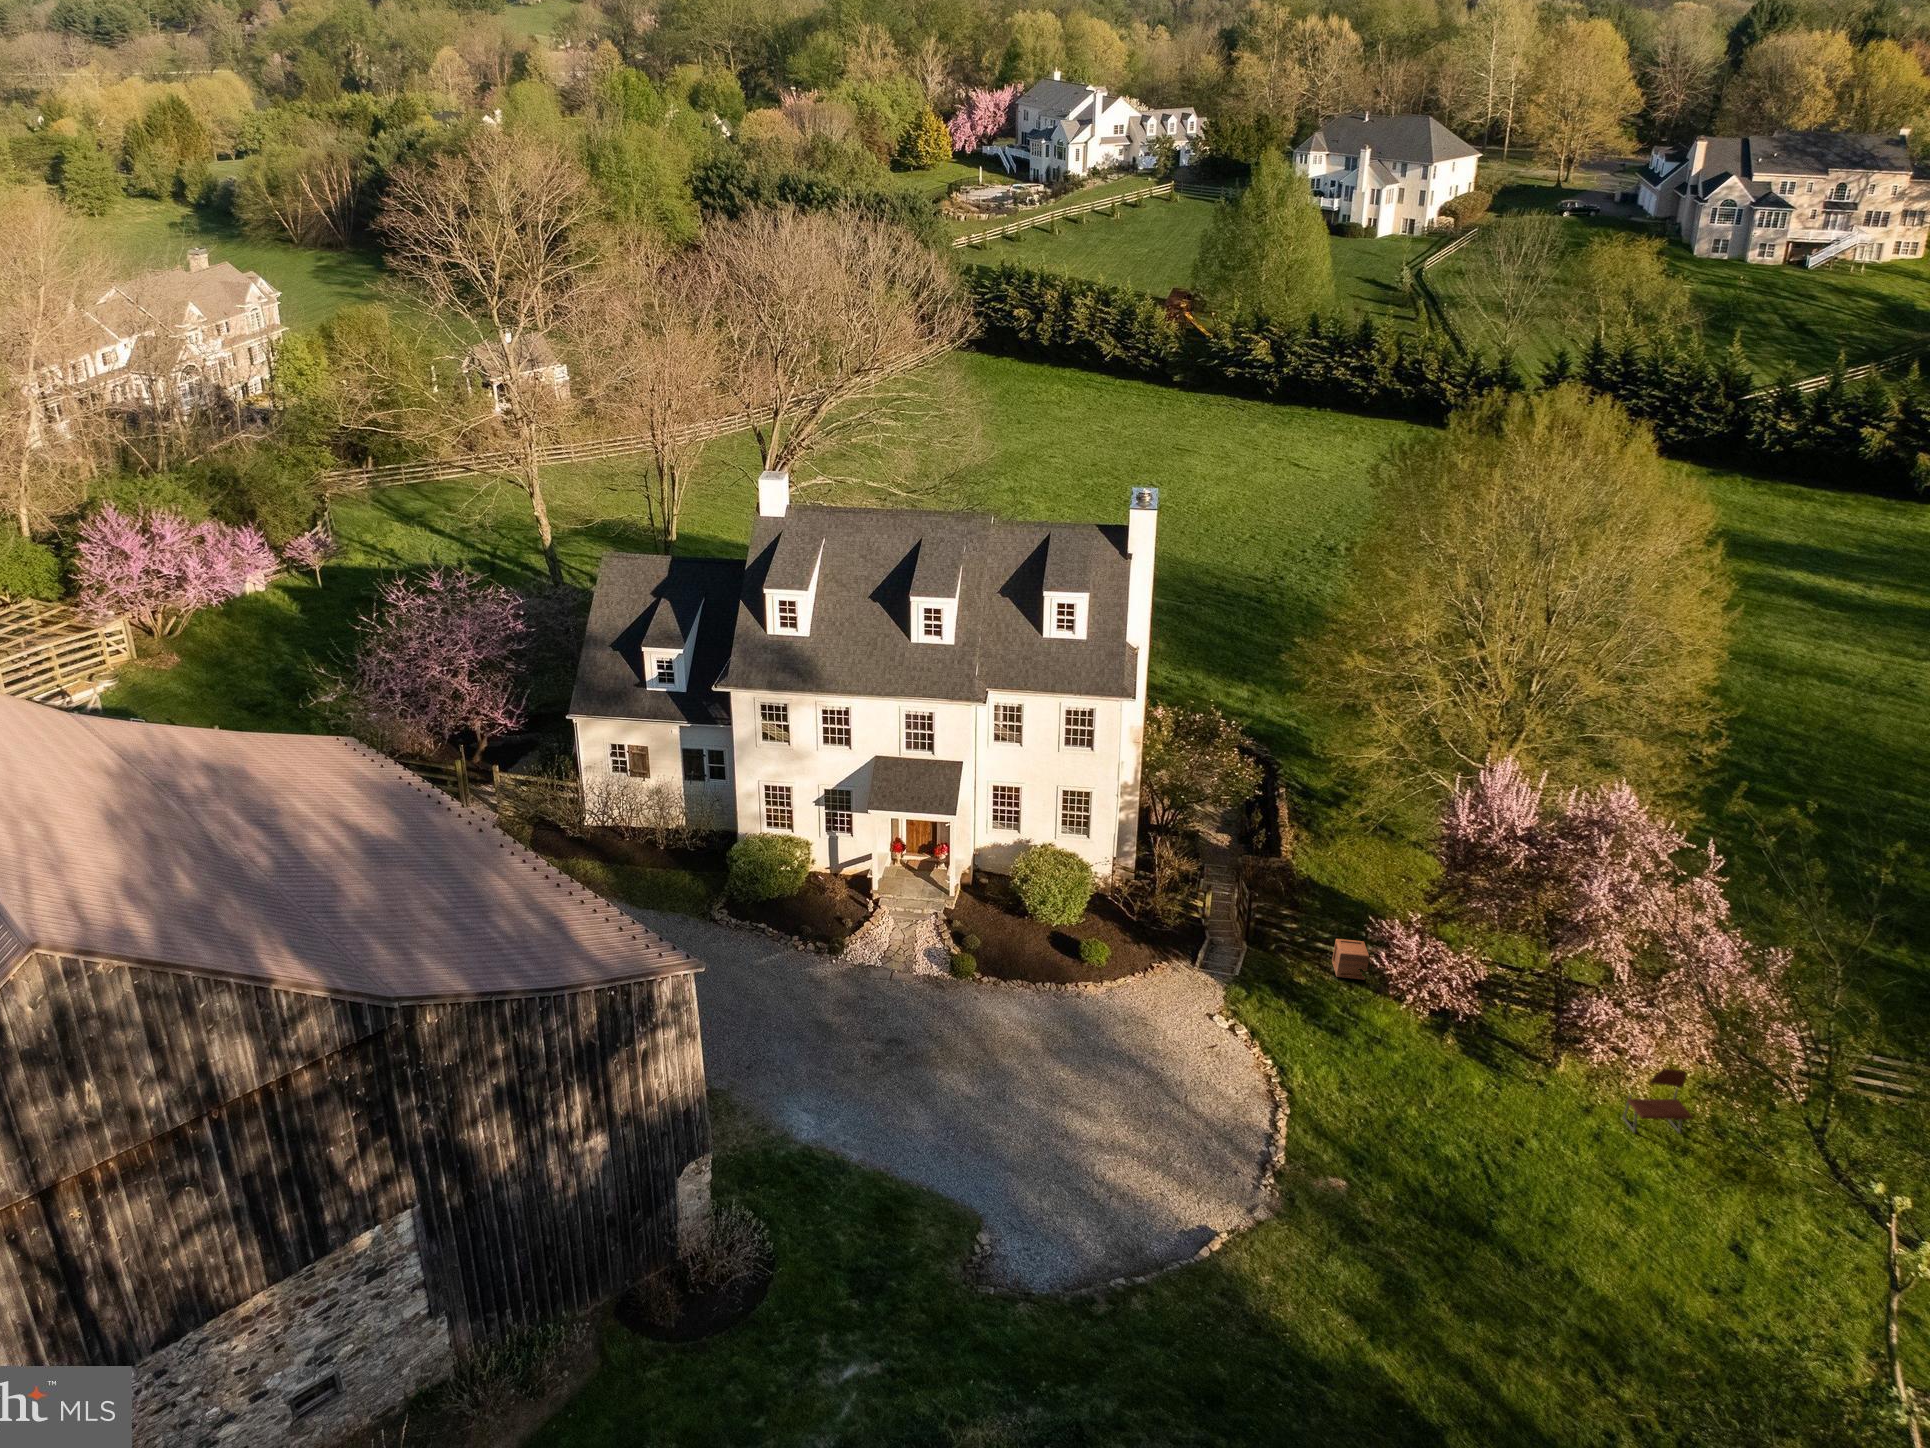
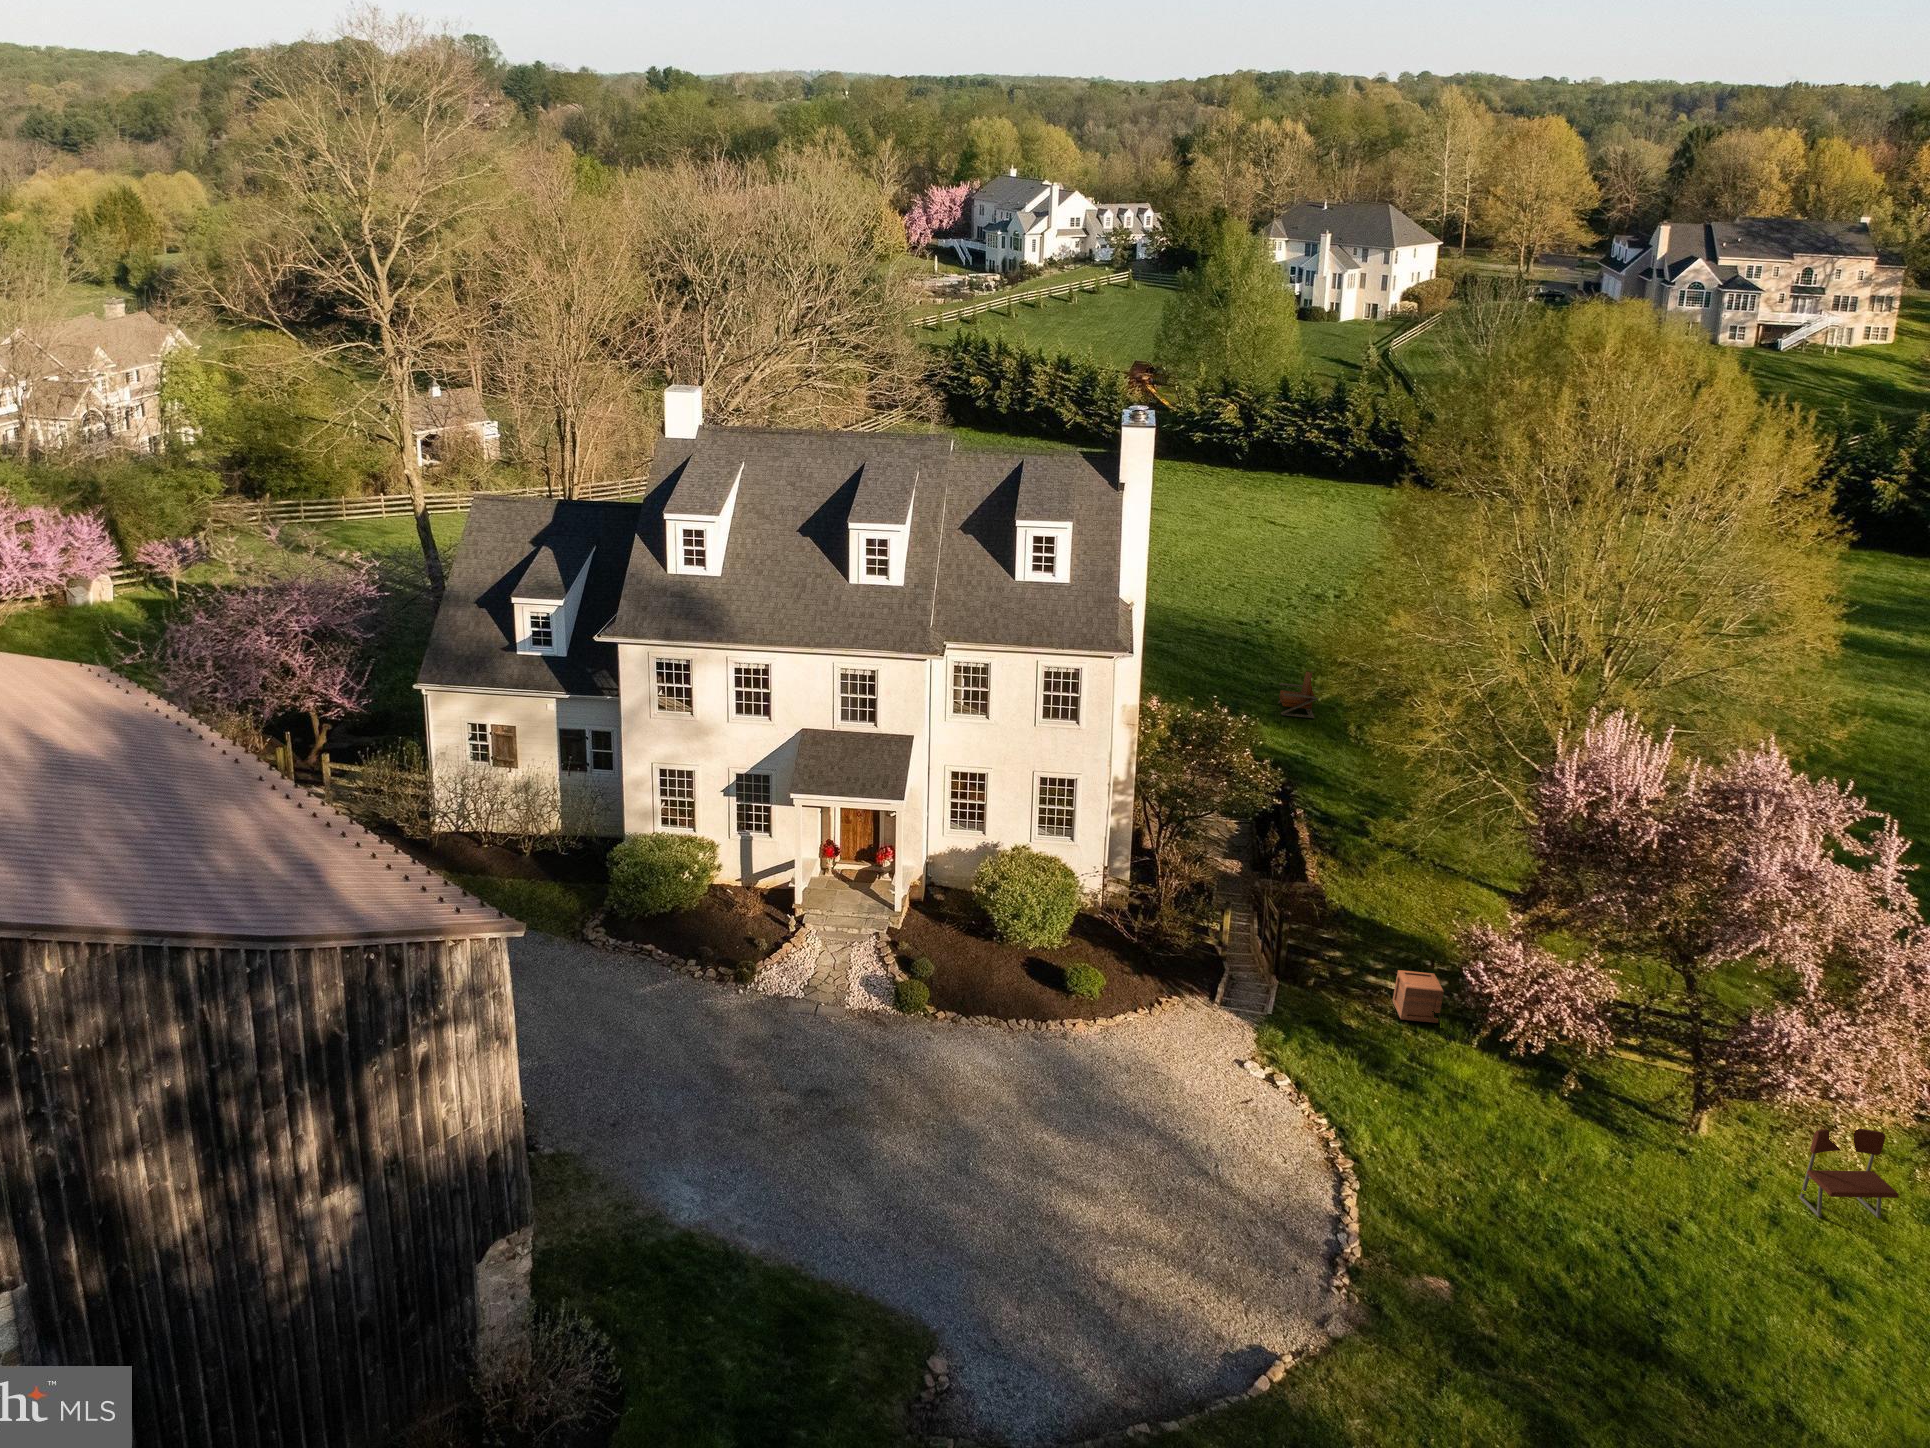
lounge chair: none [1259,674,1293,714] -> present [1278,672,1318,718]

